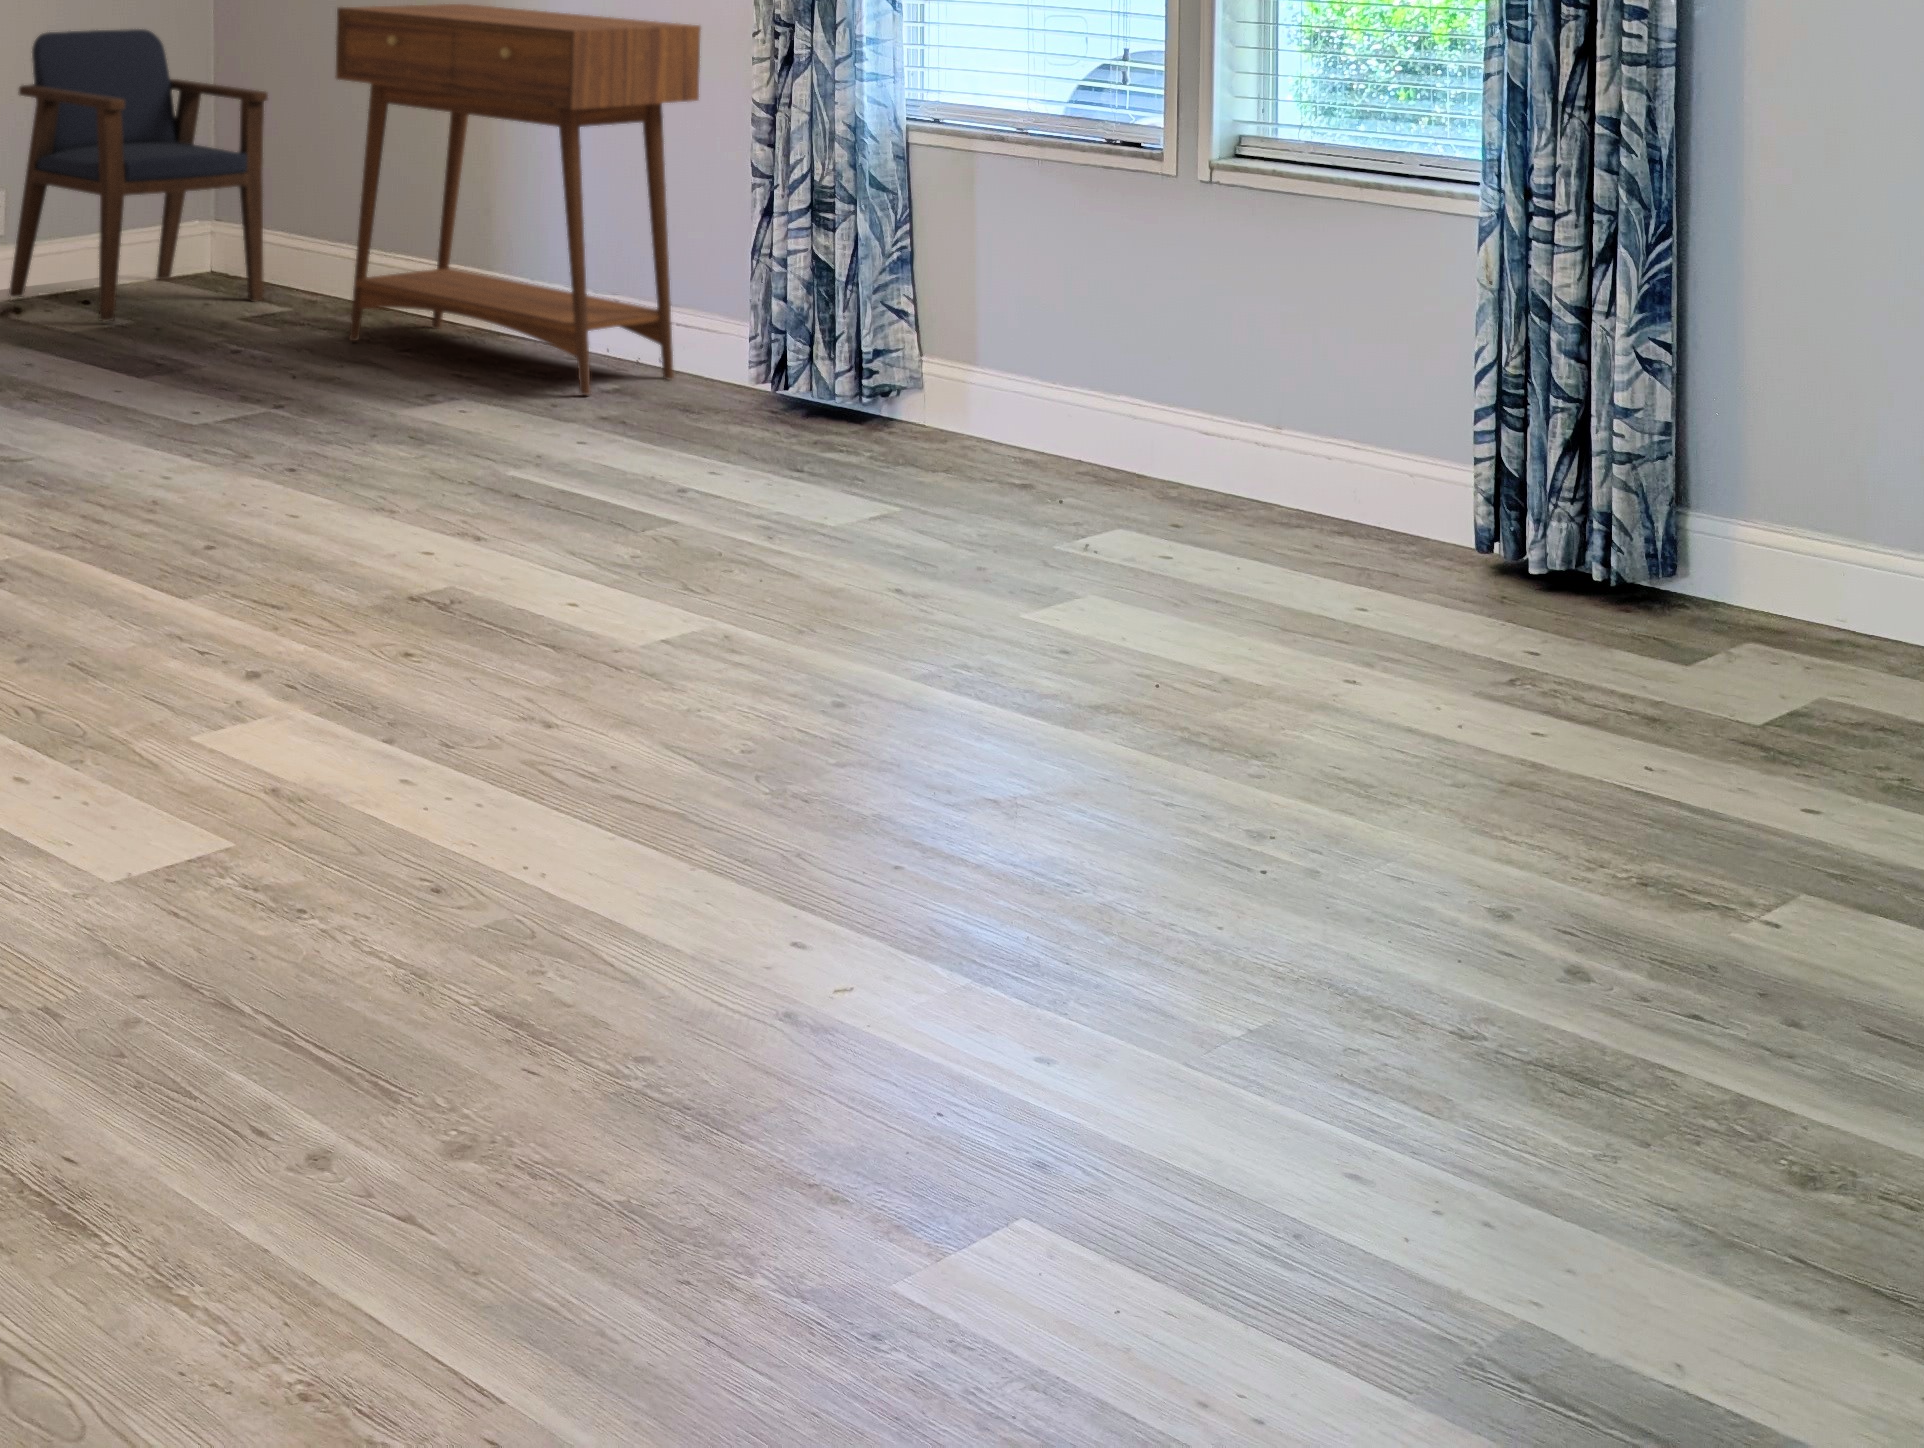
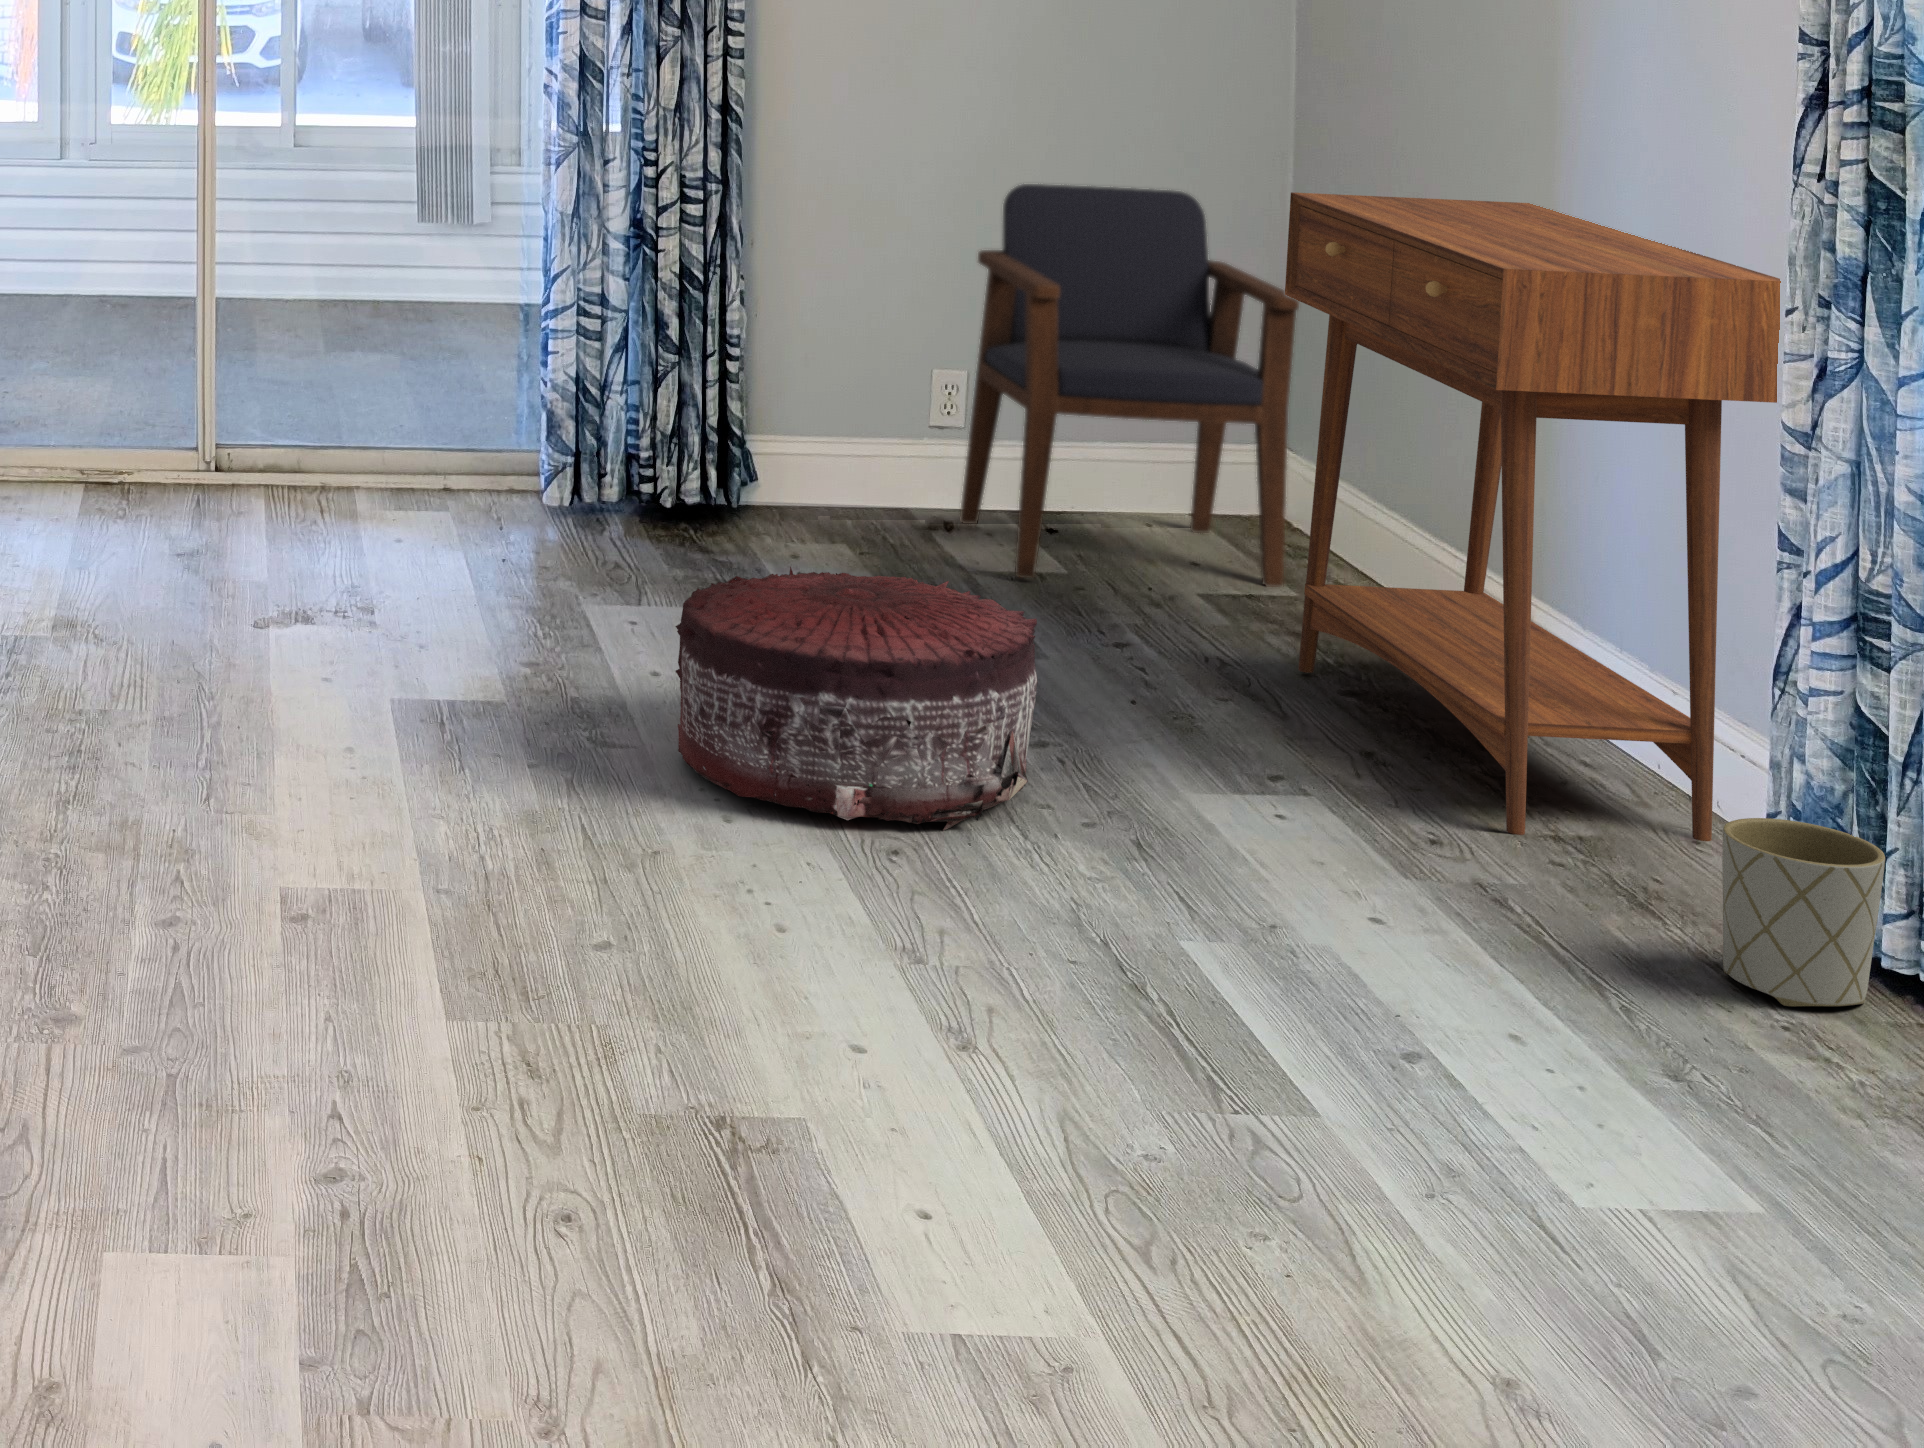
pouf: none [63,298,322,466] -> present [676,567,1038,830]
planter: none [770,335,854,438] -> present [1722,818,1885,1006]

